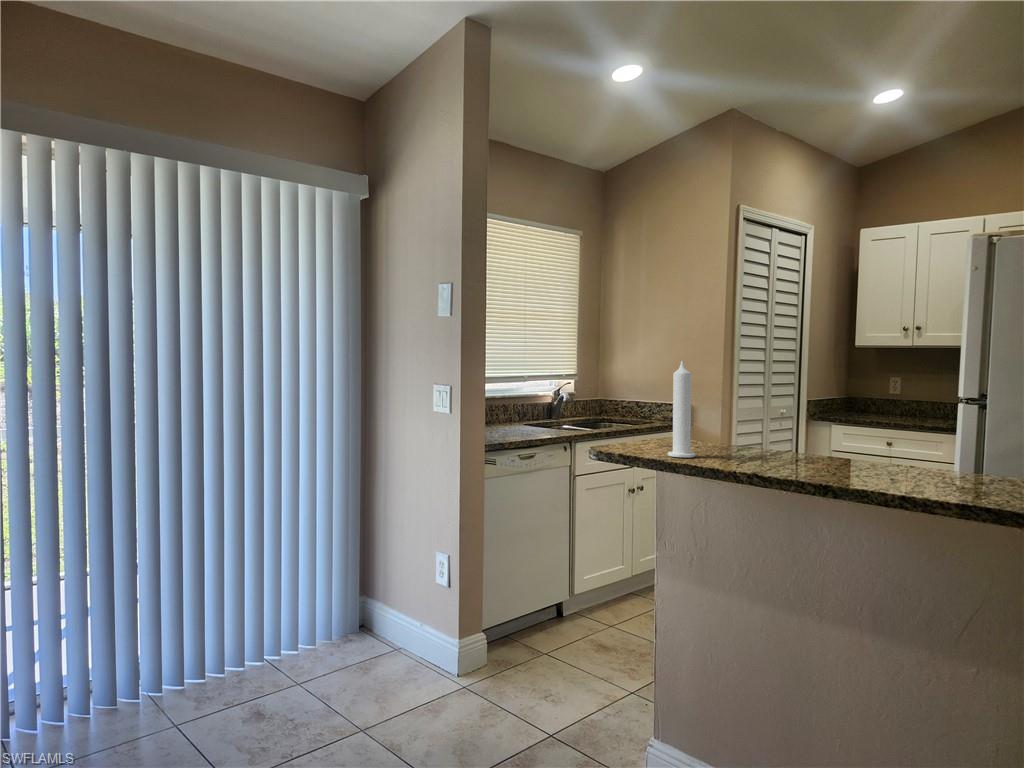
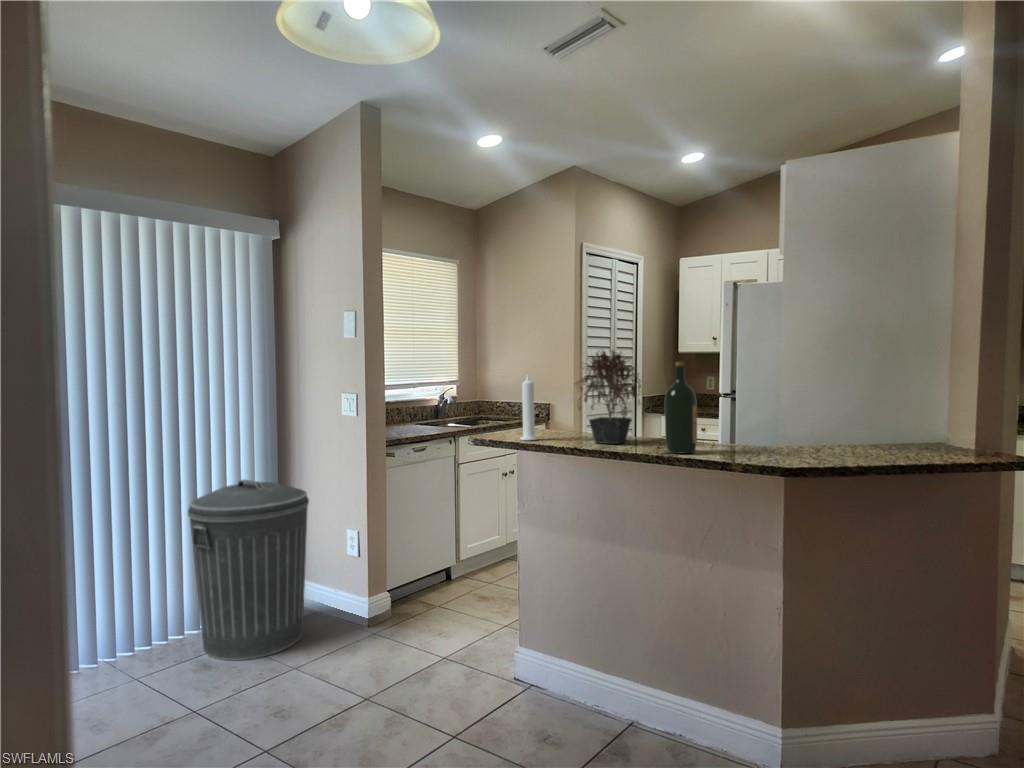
potted plant: none [754,322,878,471] -> present [576,350,641,444]
wine bottle: none [923,341,987,496] -> present [665,362,697,454]
trash can: none [246,485,389,711] -> present [188,480,309,661]

